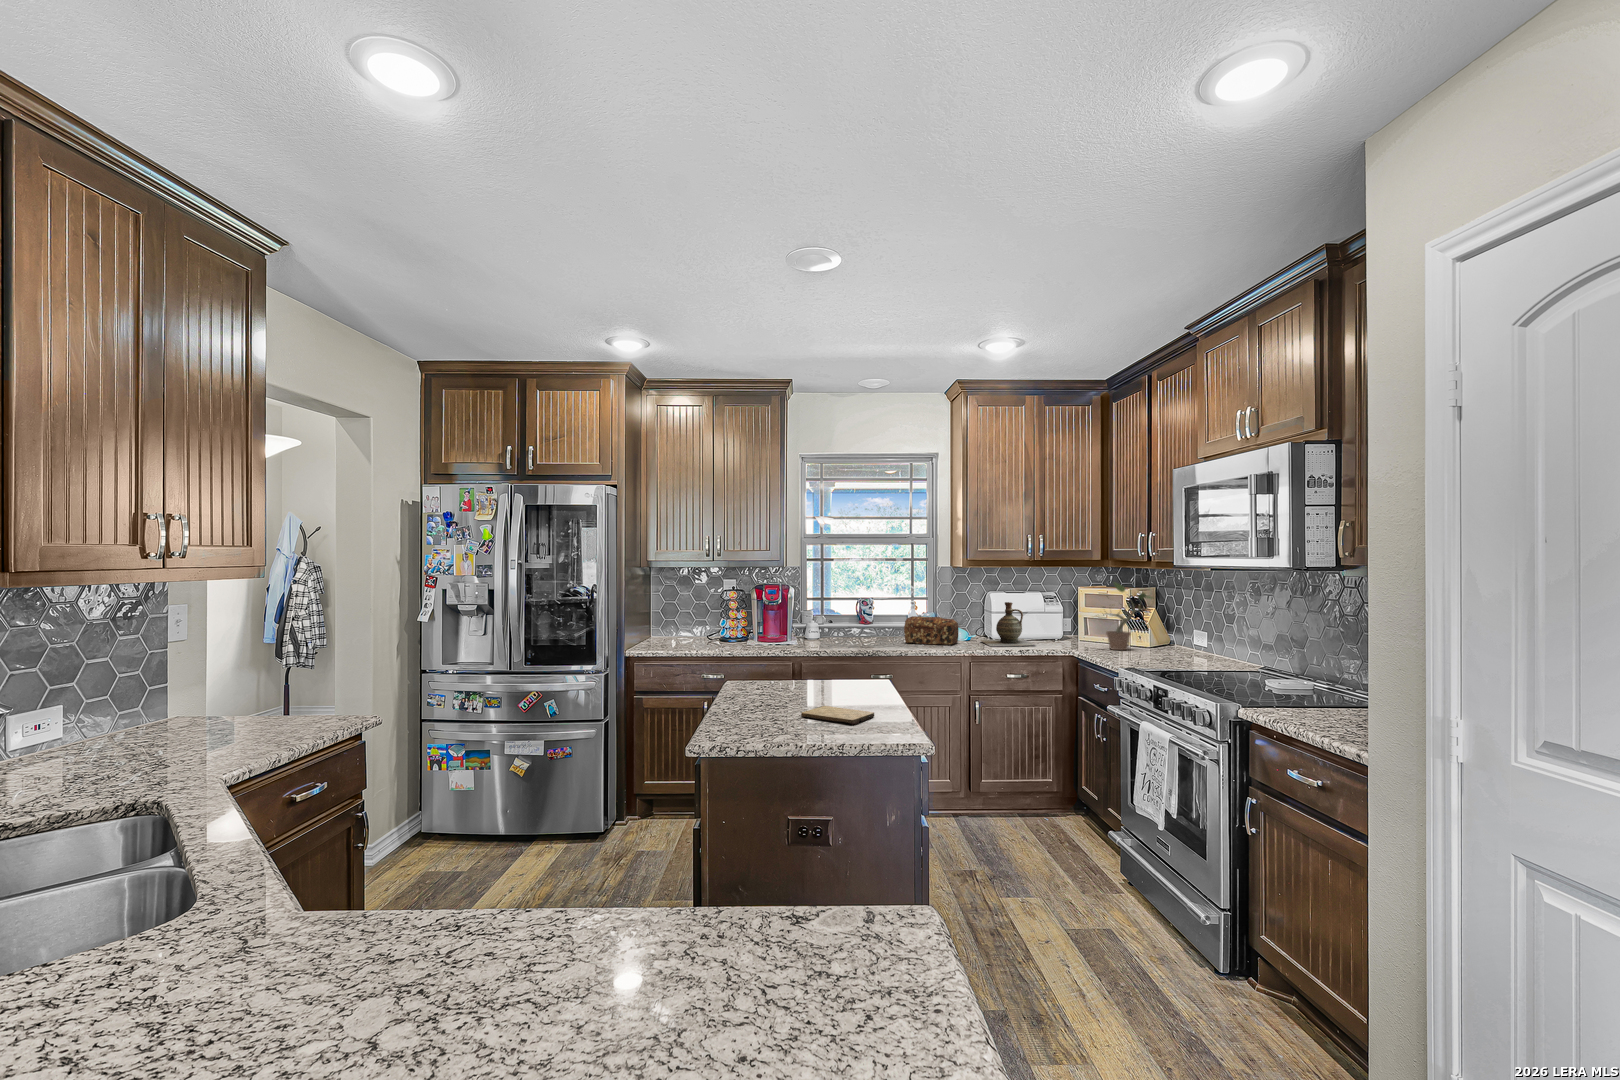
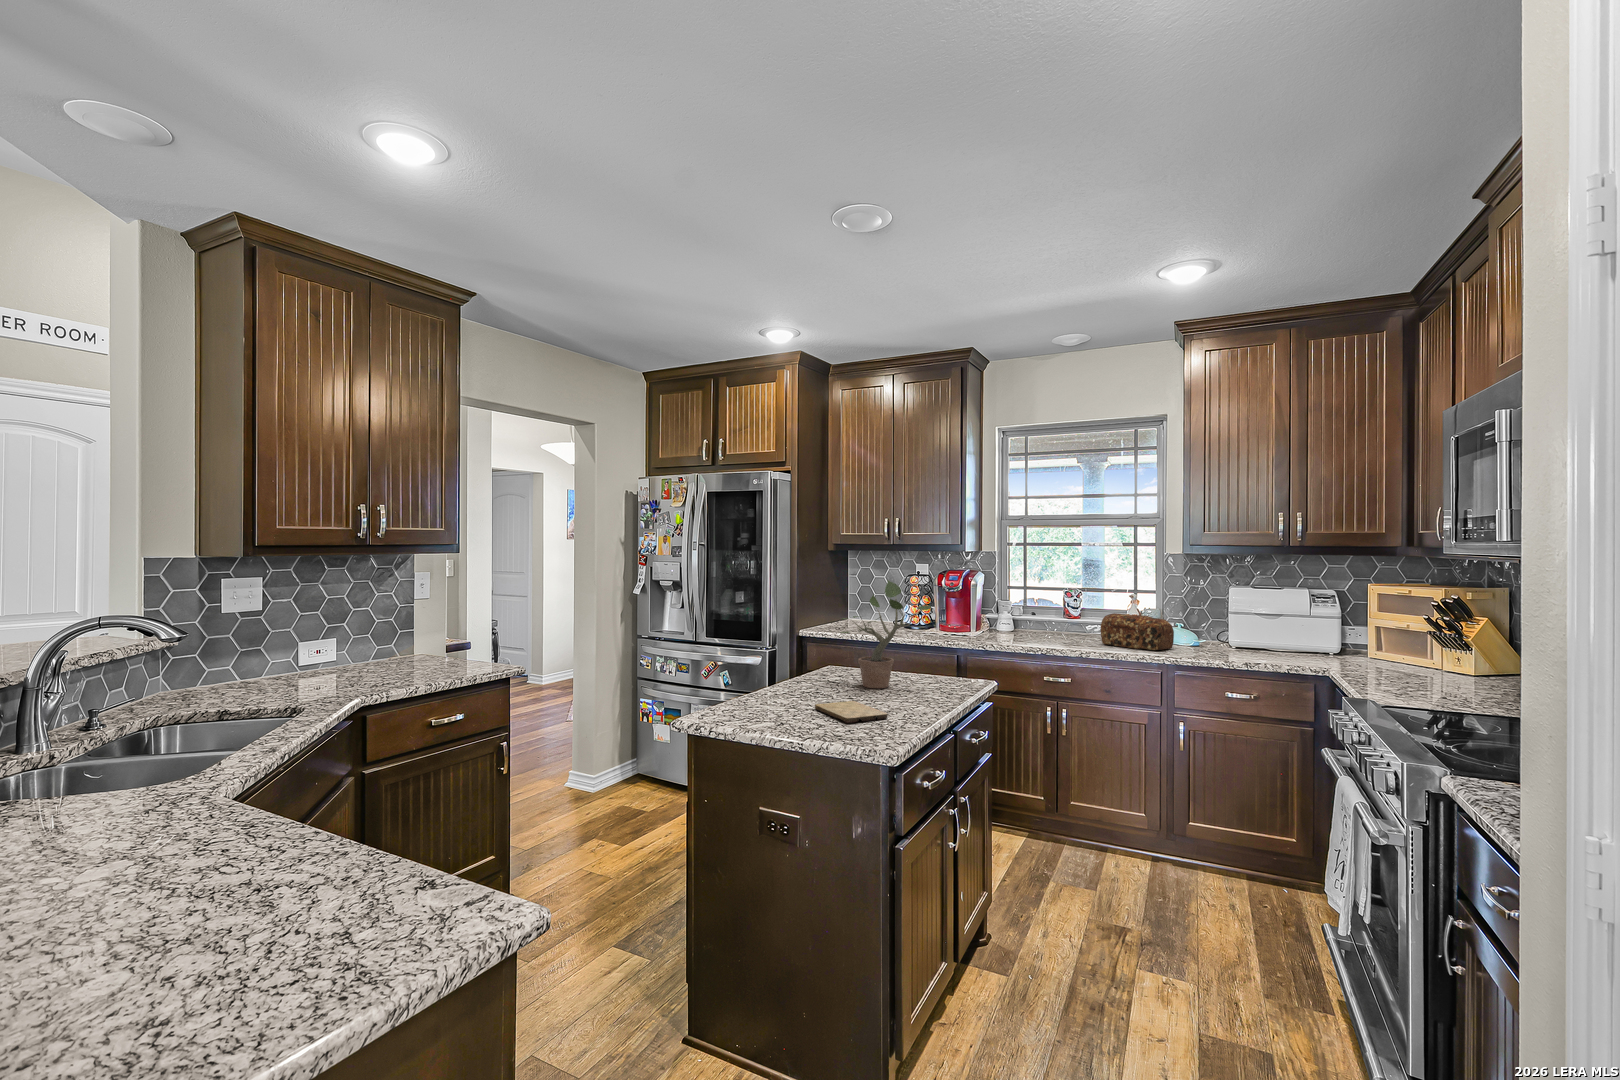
potted plant: present [1103,583,1153,650] -> present [840,580,931,688]
ceramic jug: present [981,602,1035,646] -> none [1205,602,1278,660]

